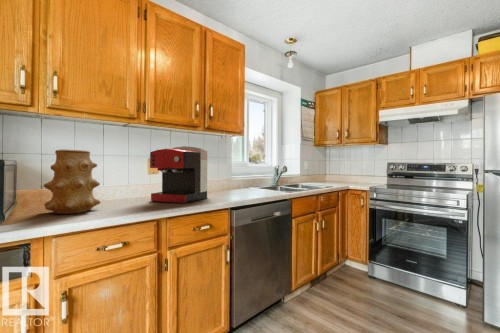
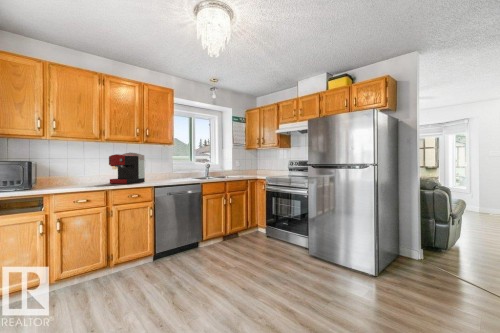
vase: present [44,149,100,214] -> none [50,156,79,187]

